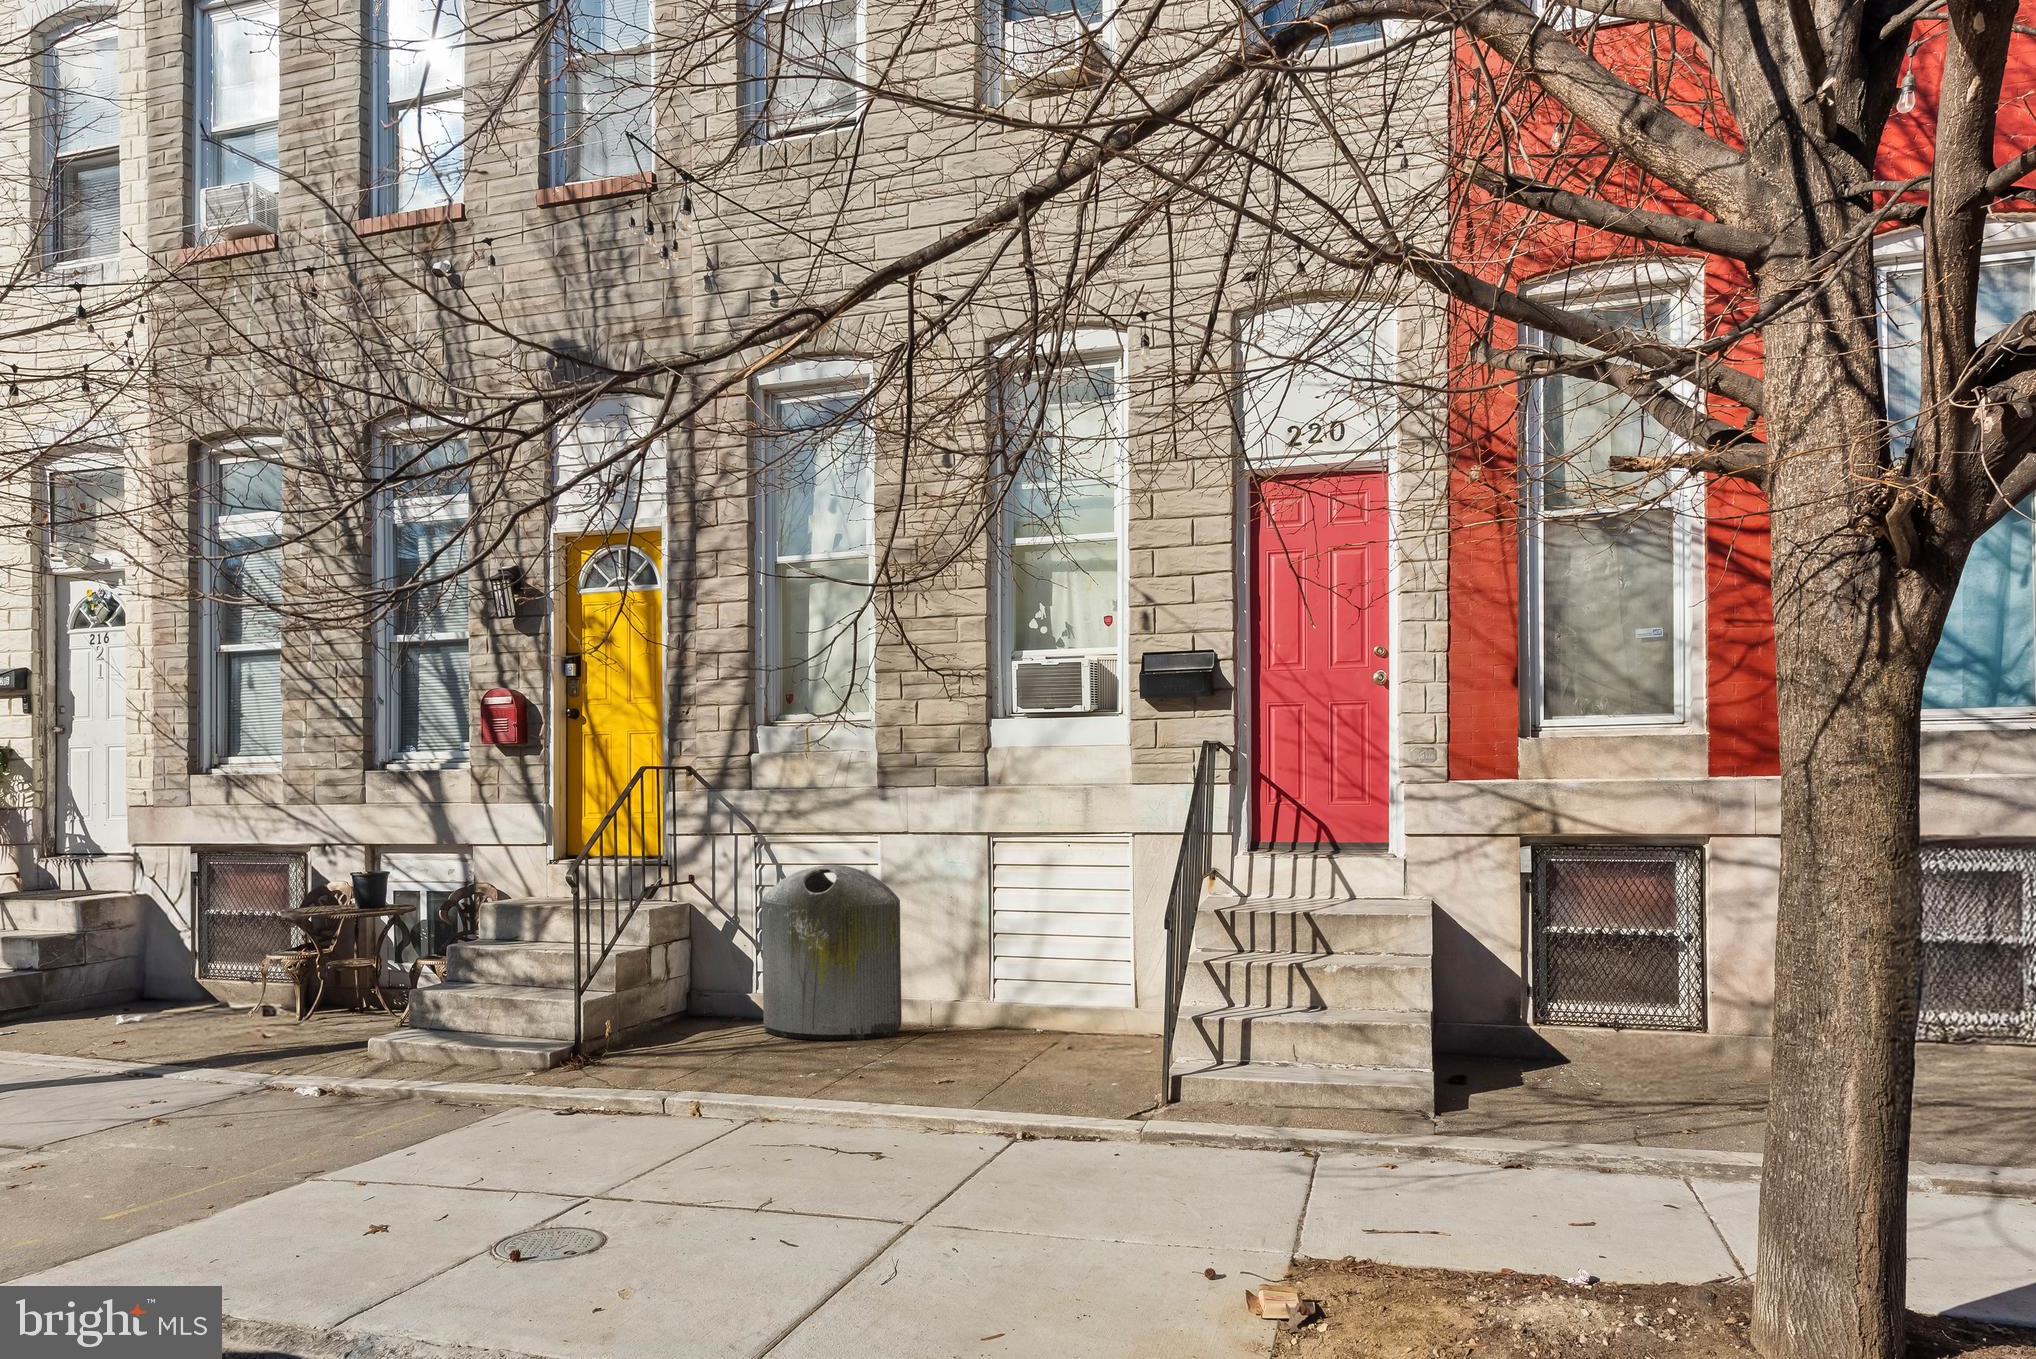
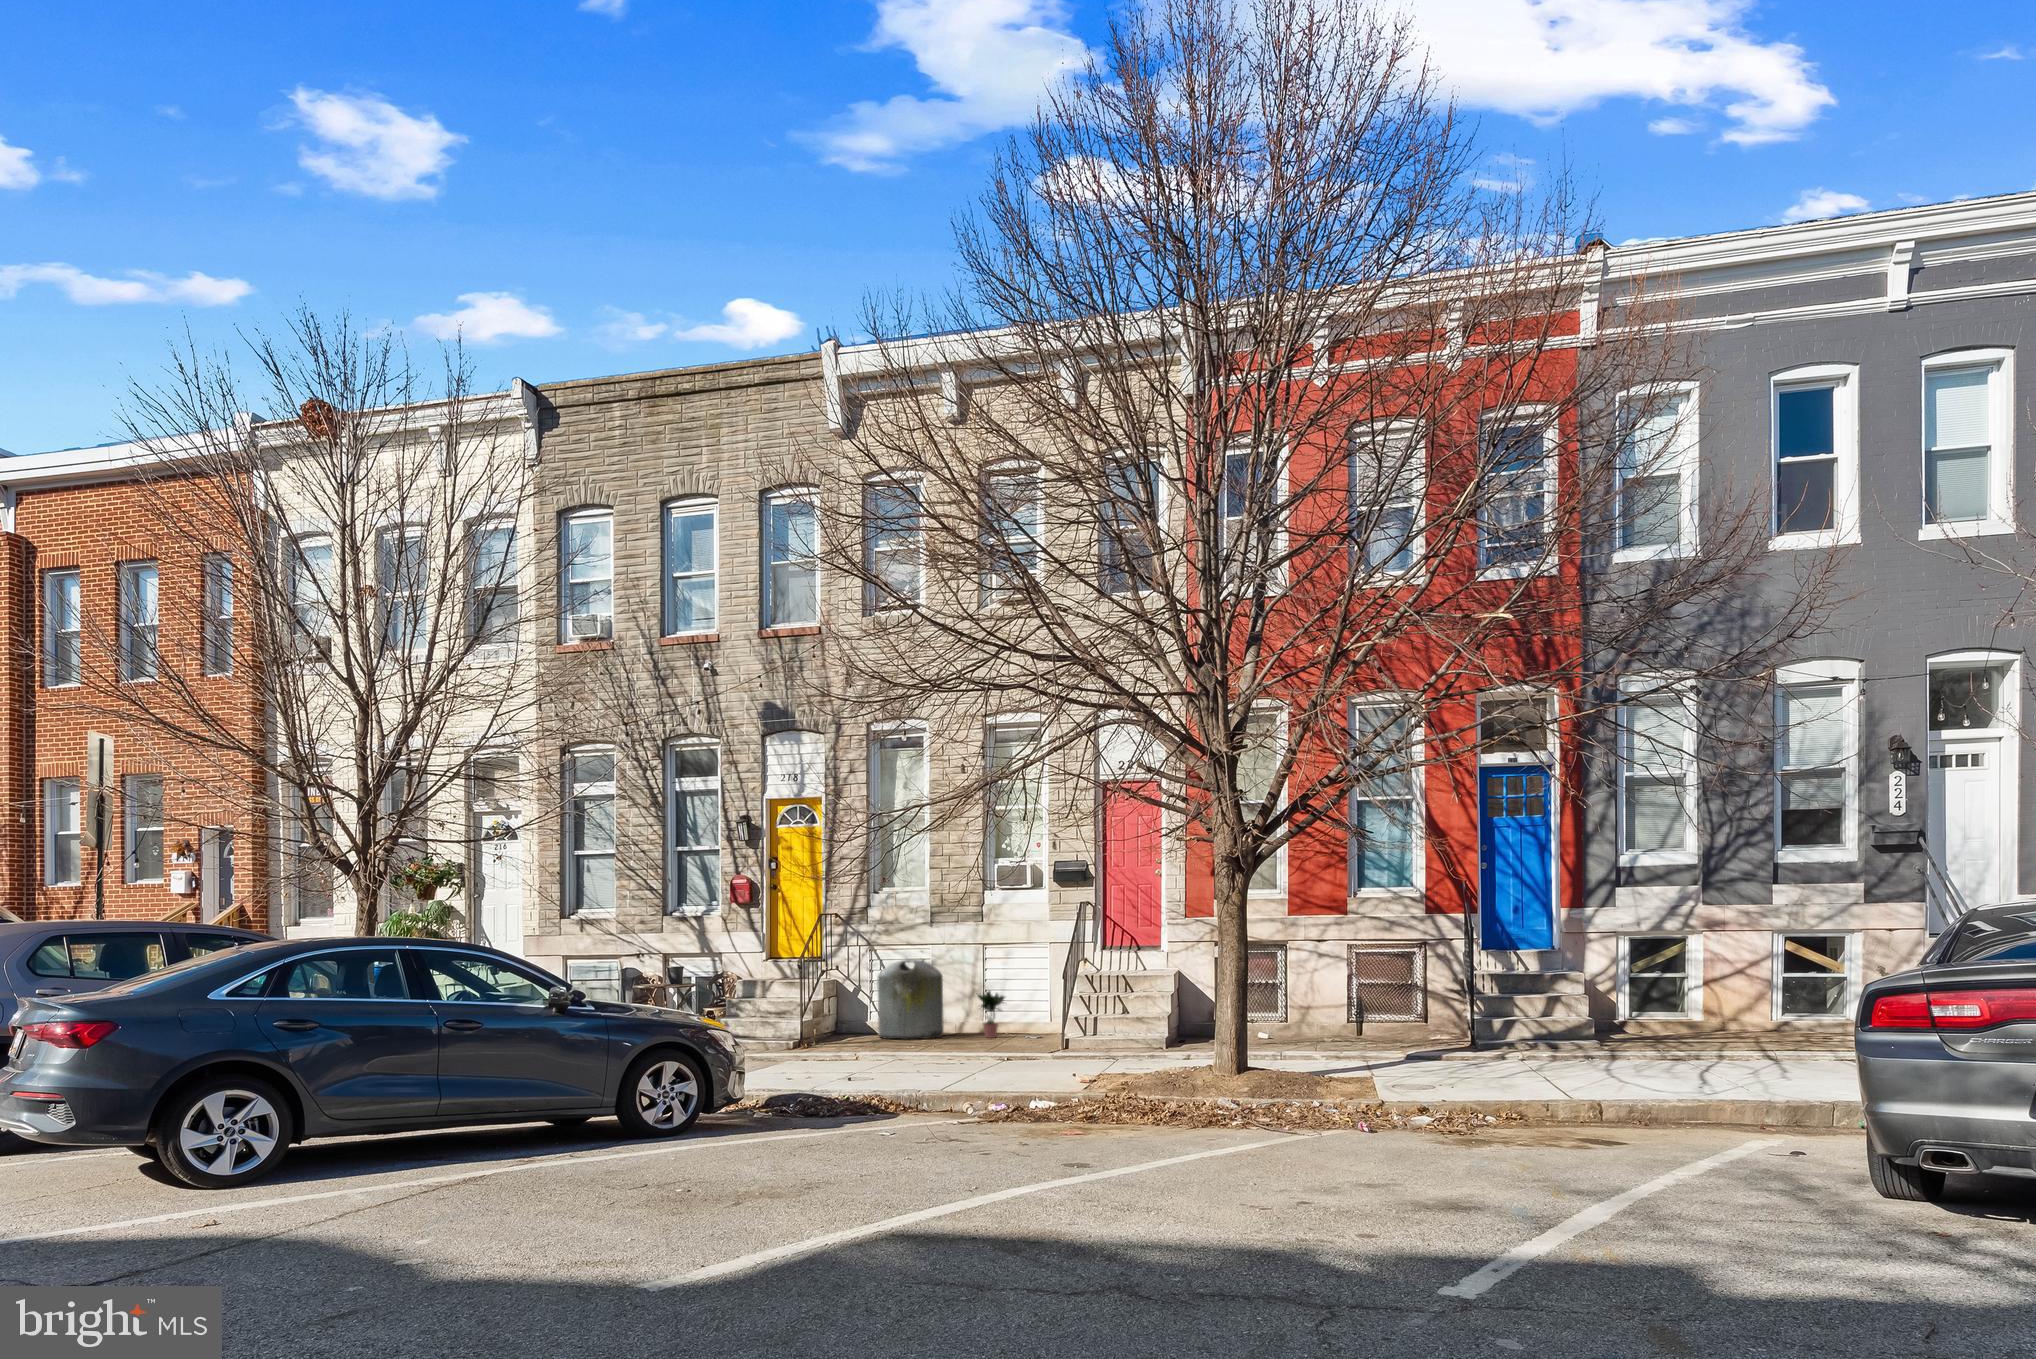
potted plant: none [970,934,1042,1043] -> present [976,991,1005,1038]

